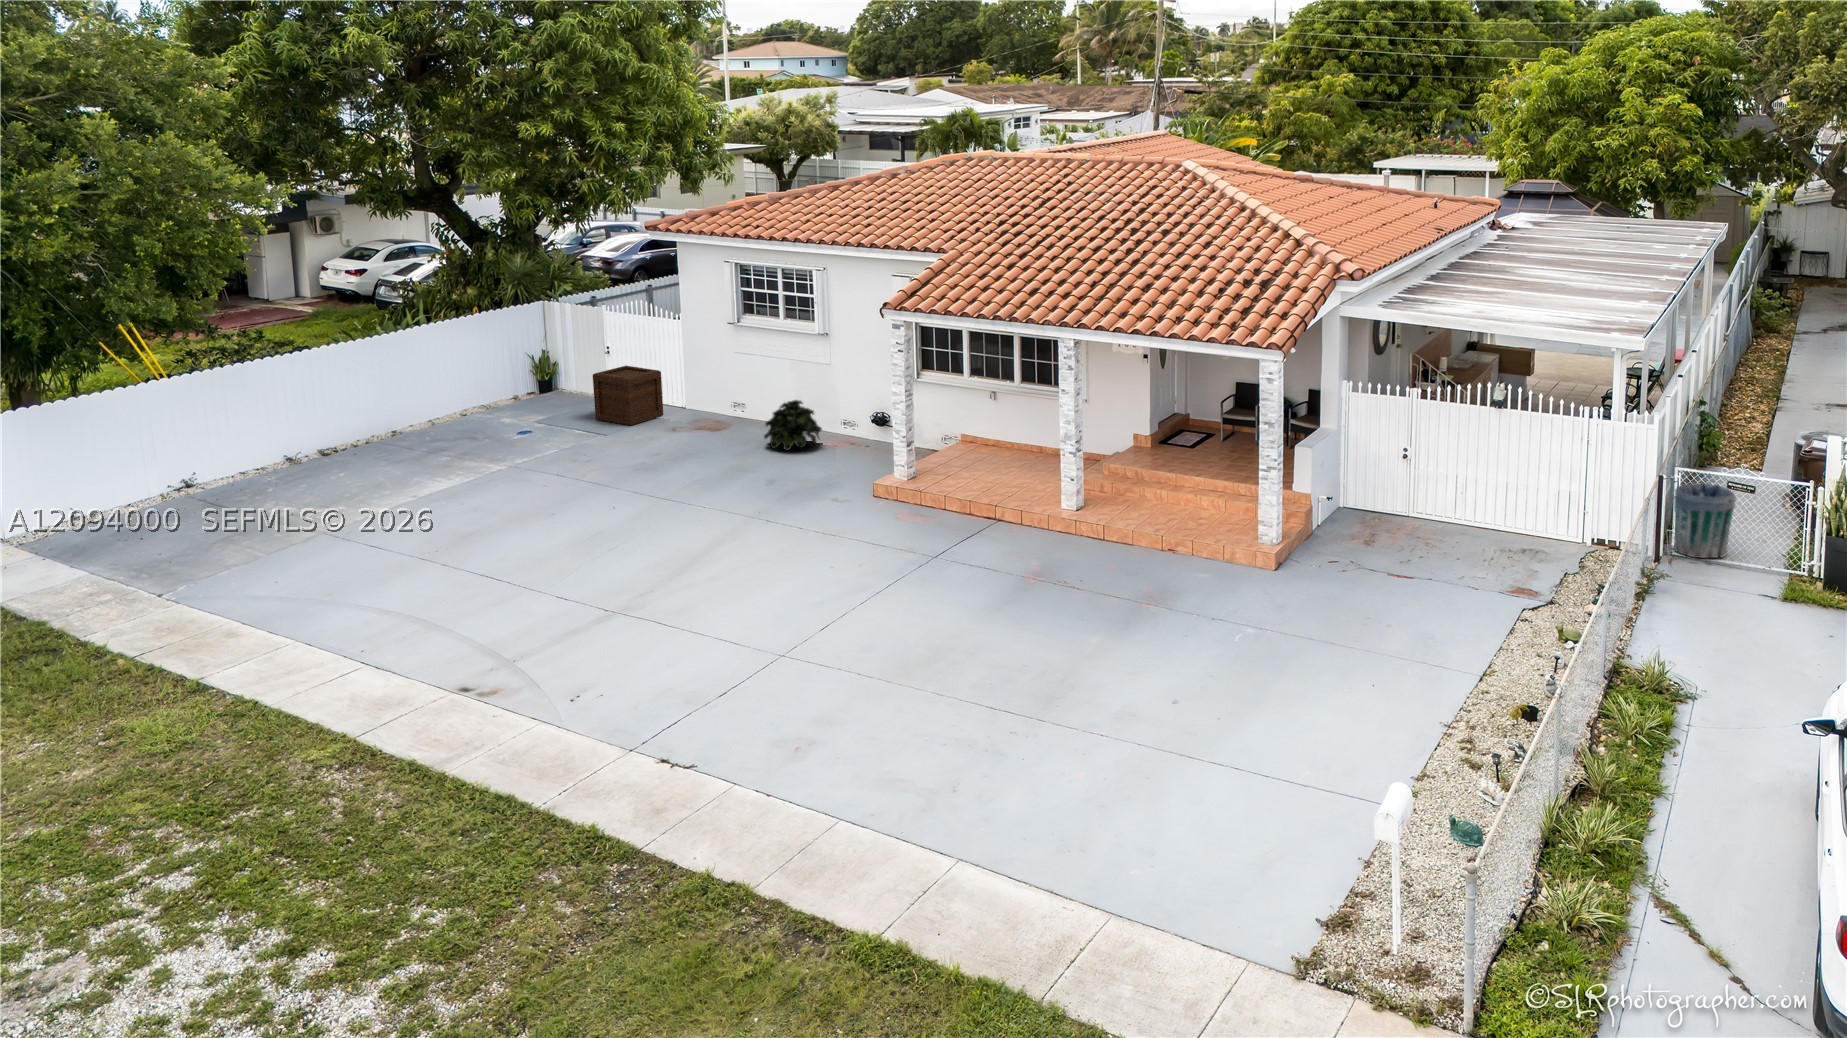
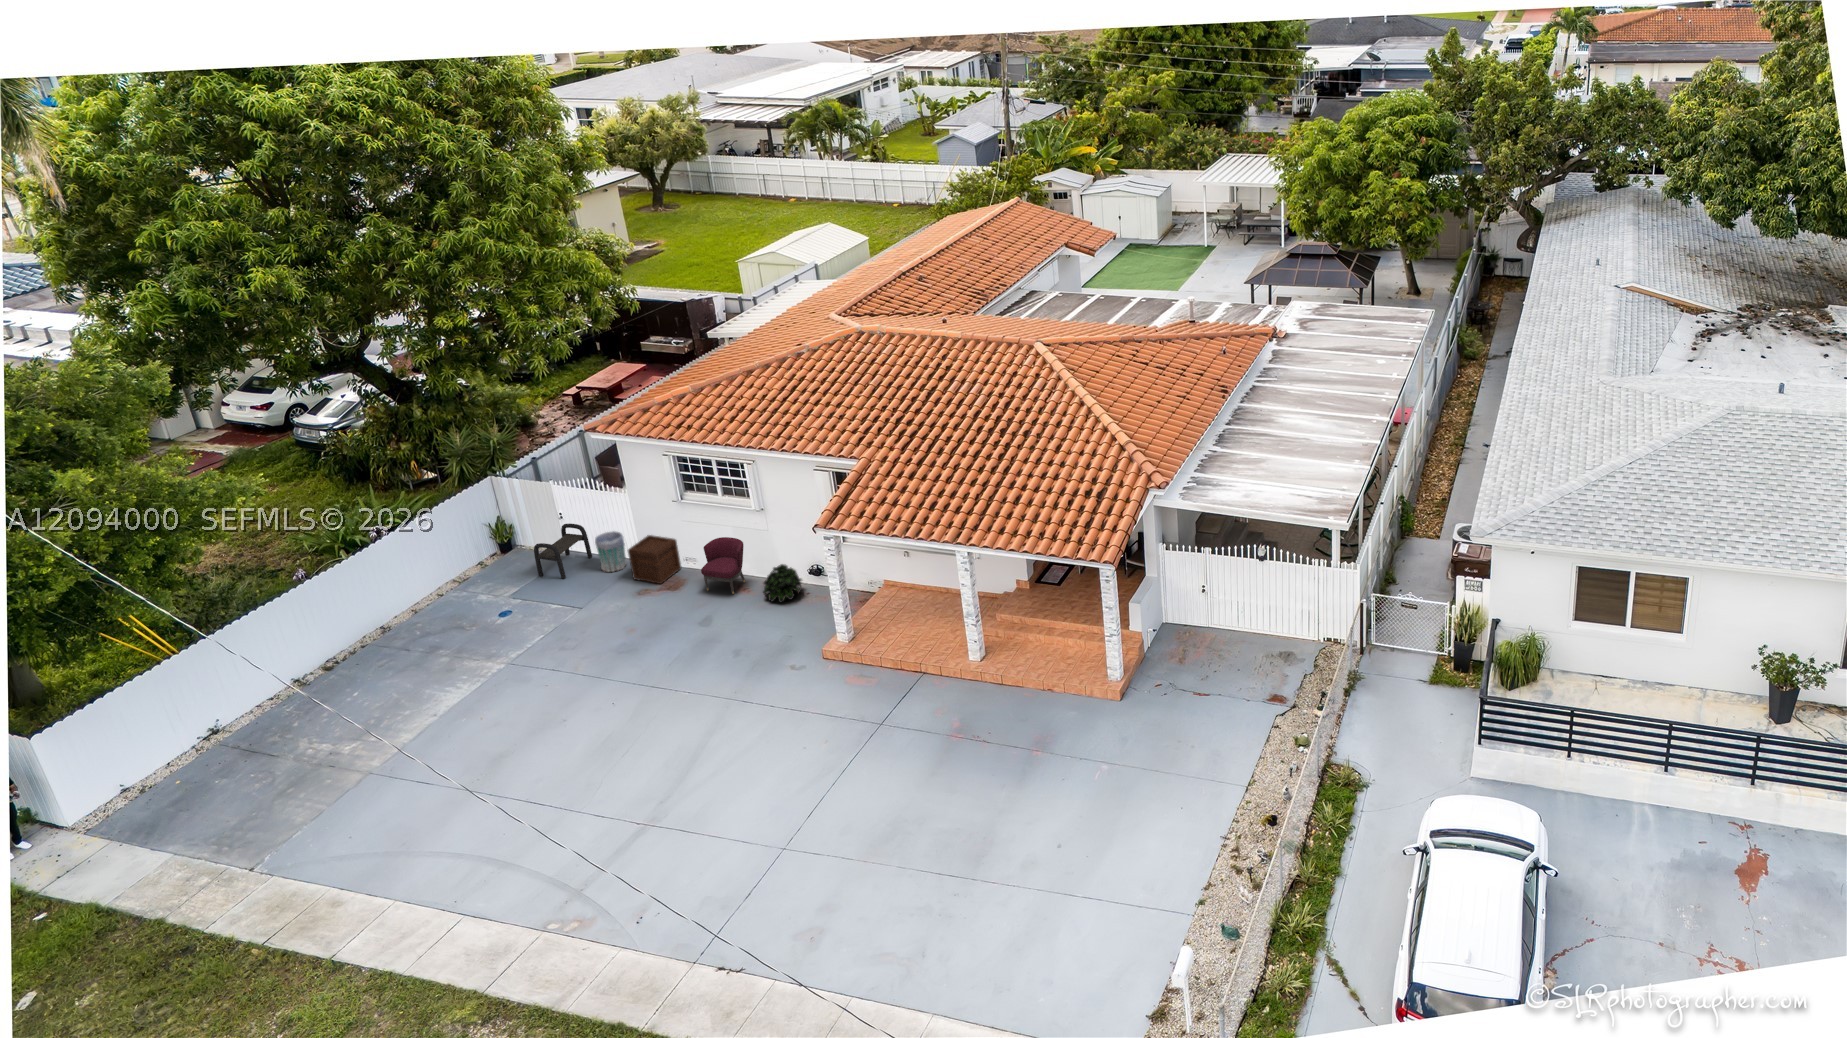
bench: none [472,350,551,413] -> present [534,524,592,579]
chair: none [685,367,748,441] -> present [701,537,745,594]
trash can: present [1673,483,1736,558] -> present [595,531,626,572]

